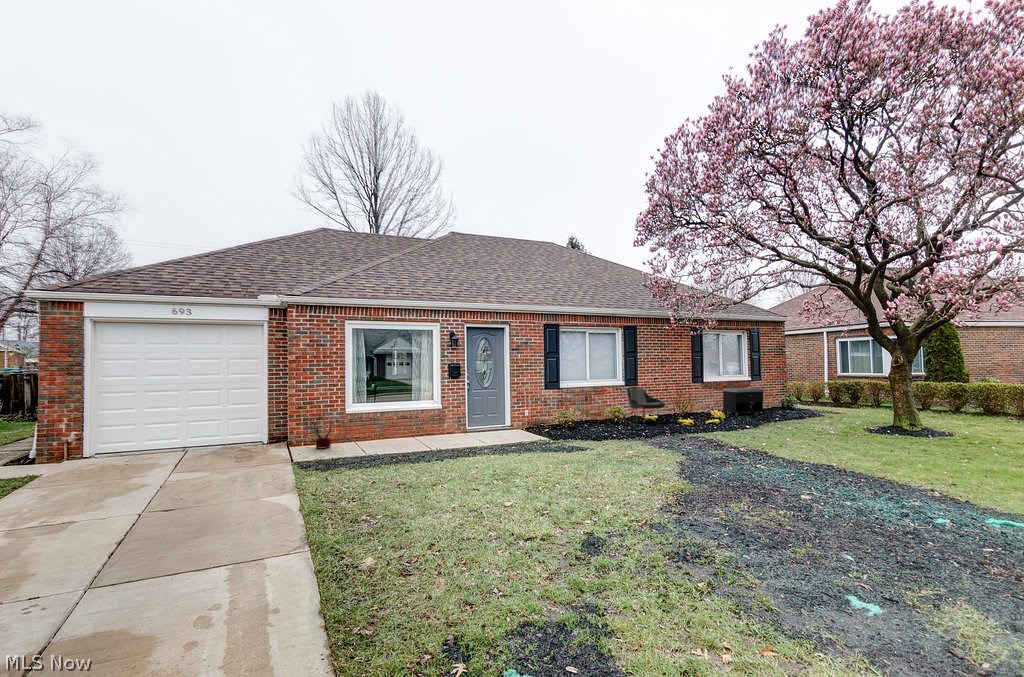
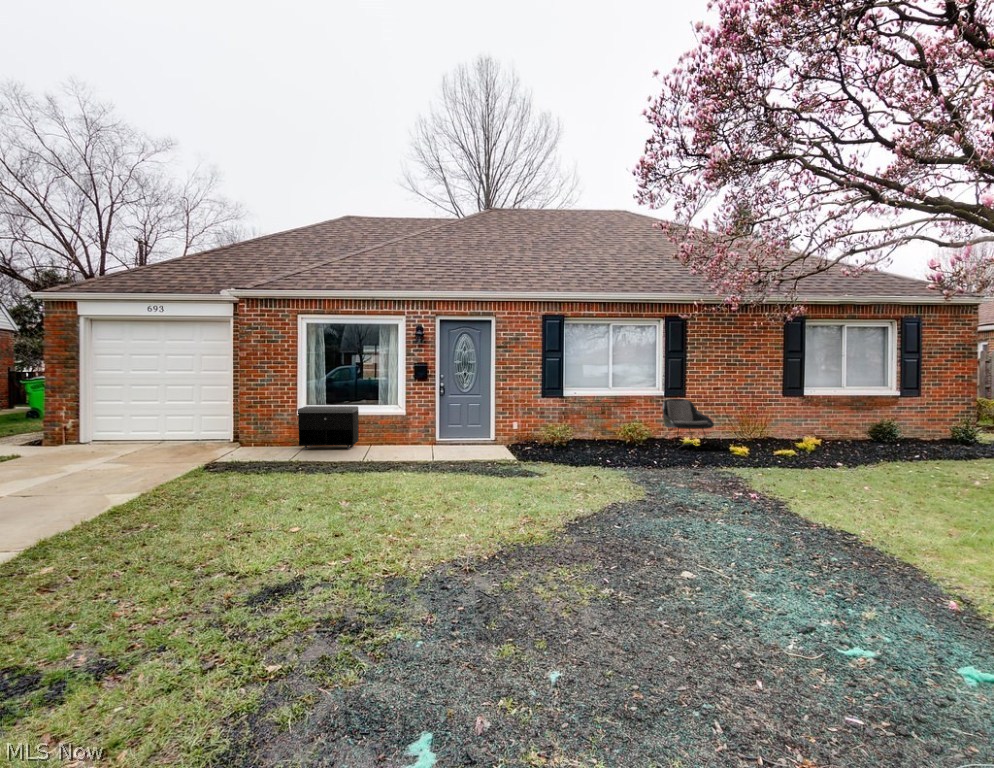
storage bench: present [723,388,764,415] -> present [298,406,359,450]
decorative plant: present [314,423,344,449] -> none [255,413,287,449]

